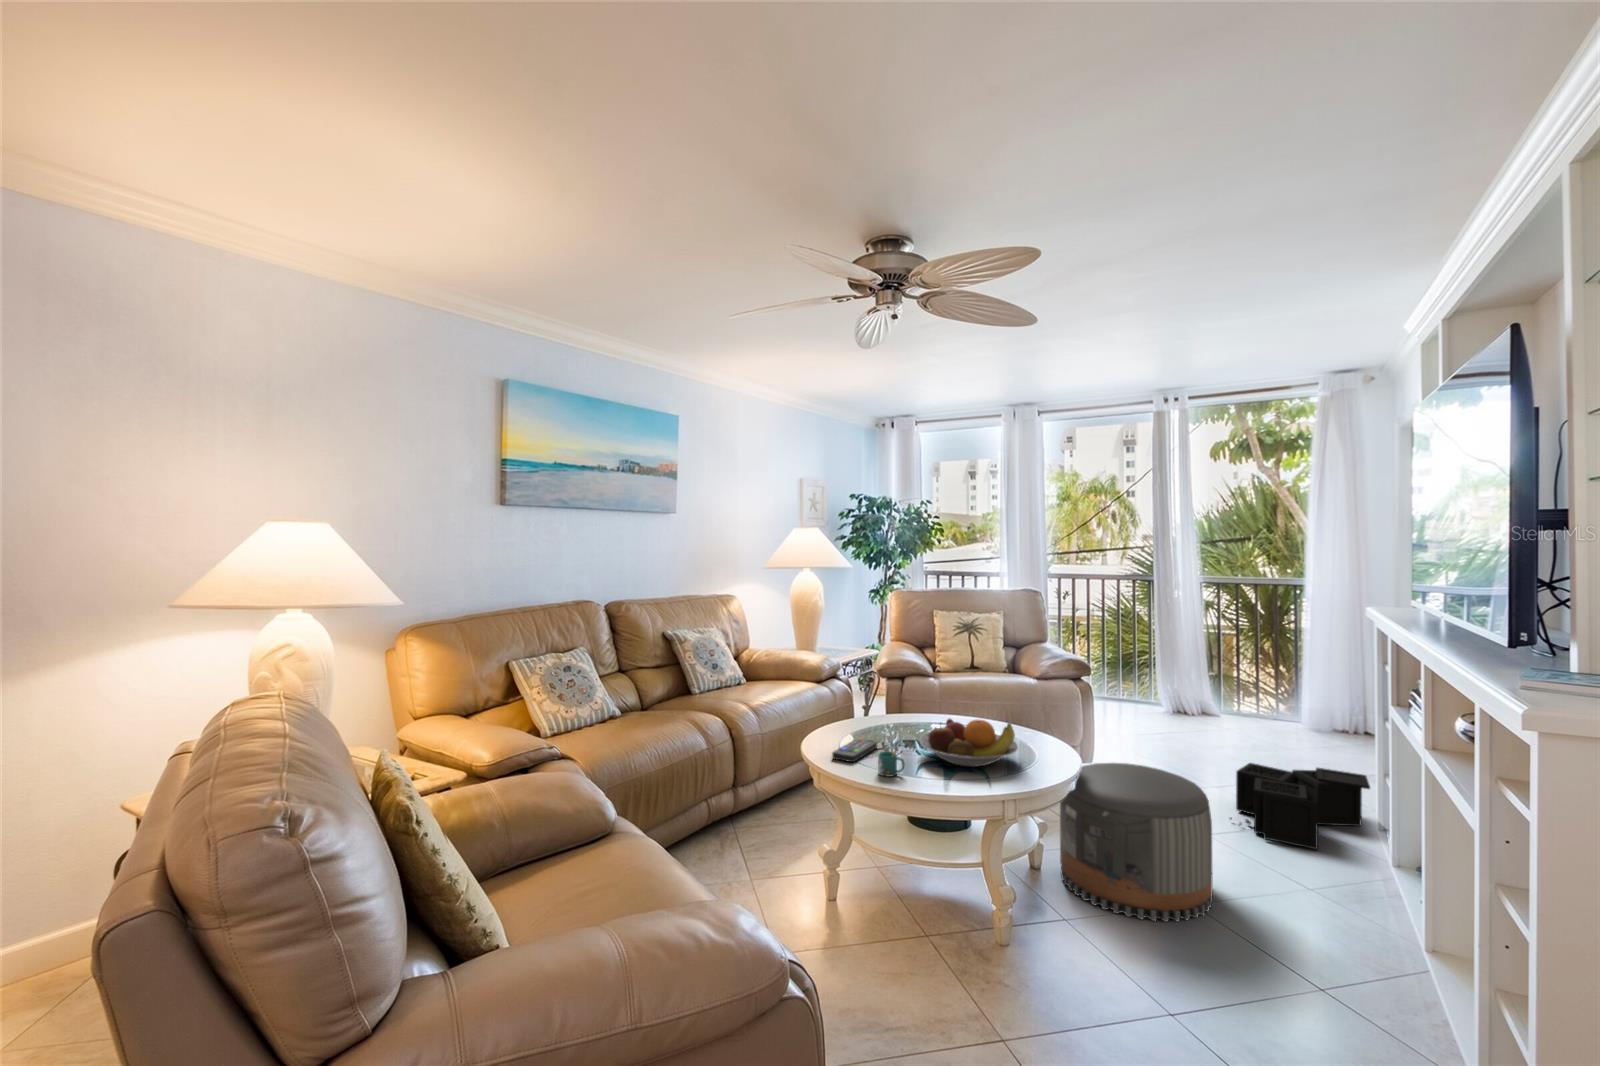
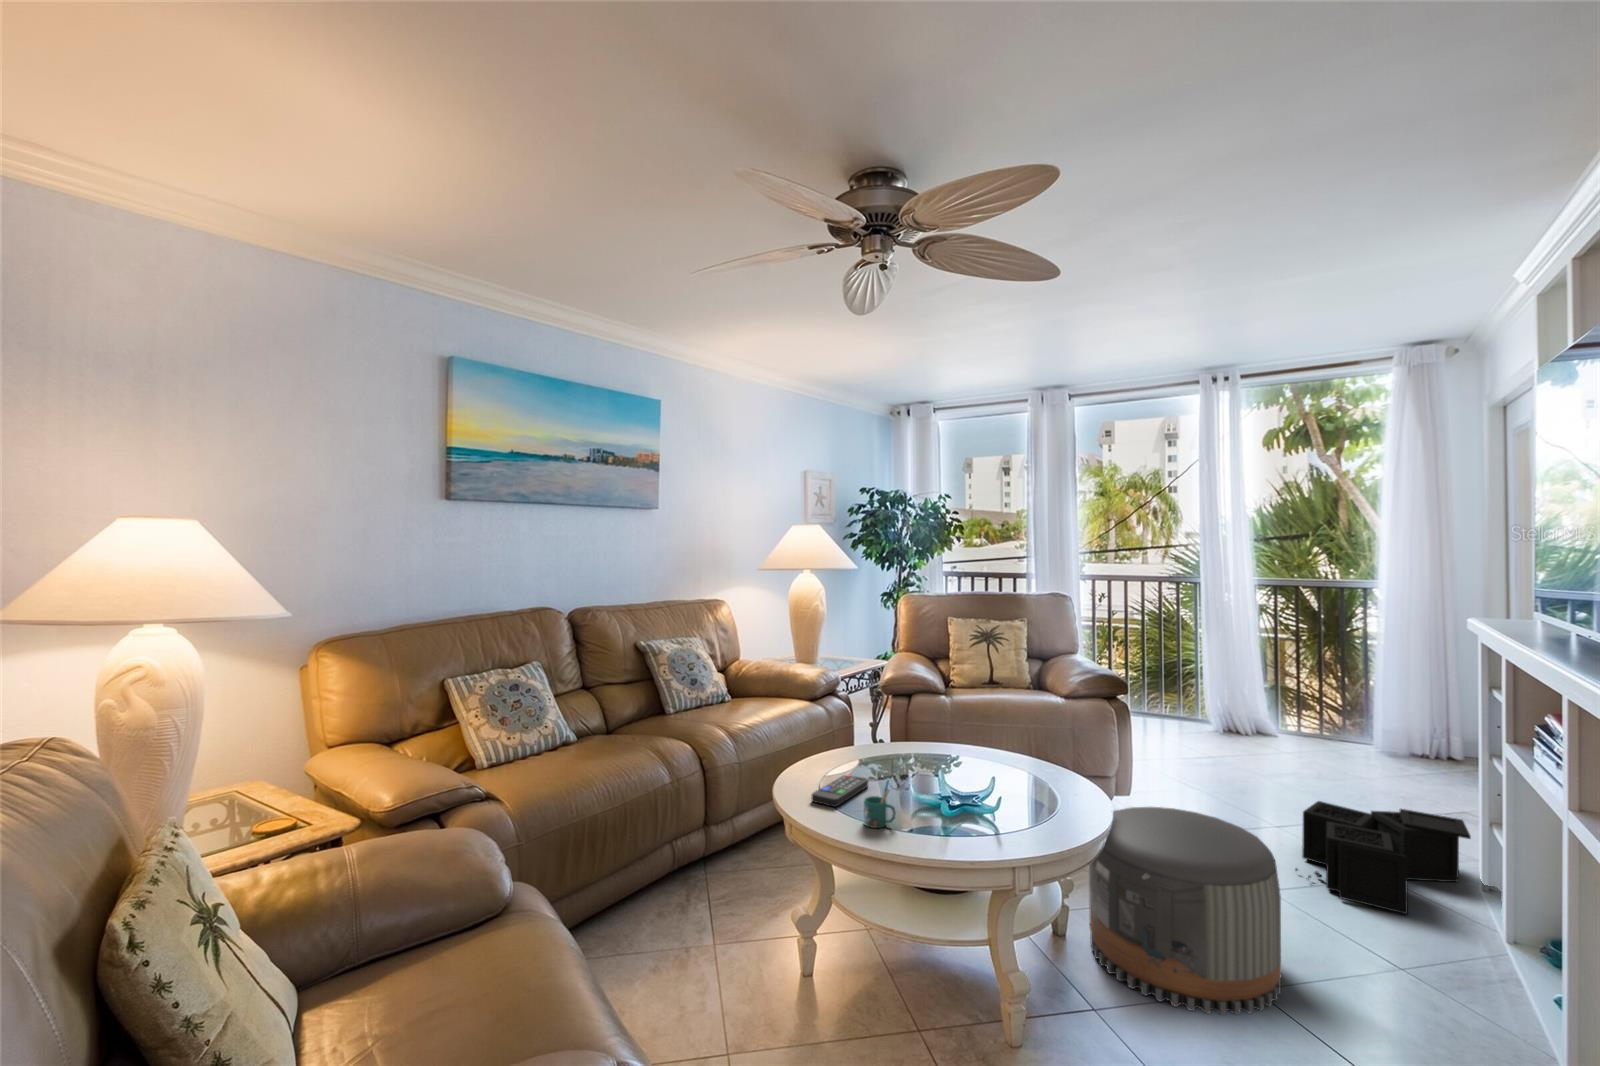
fruit bowl: present [919,719,1018,767] -> none [917,753,1037,815]

